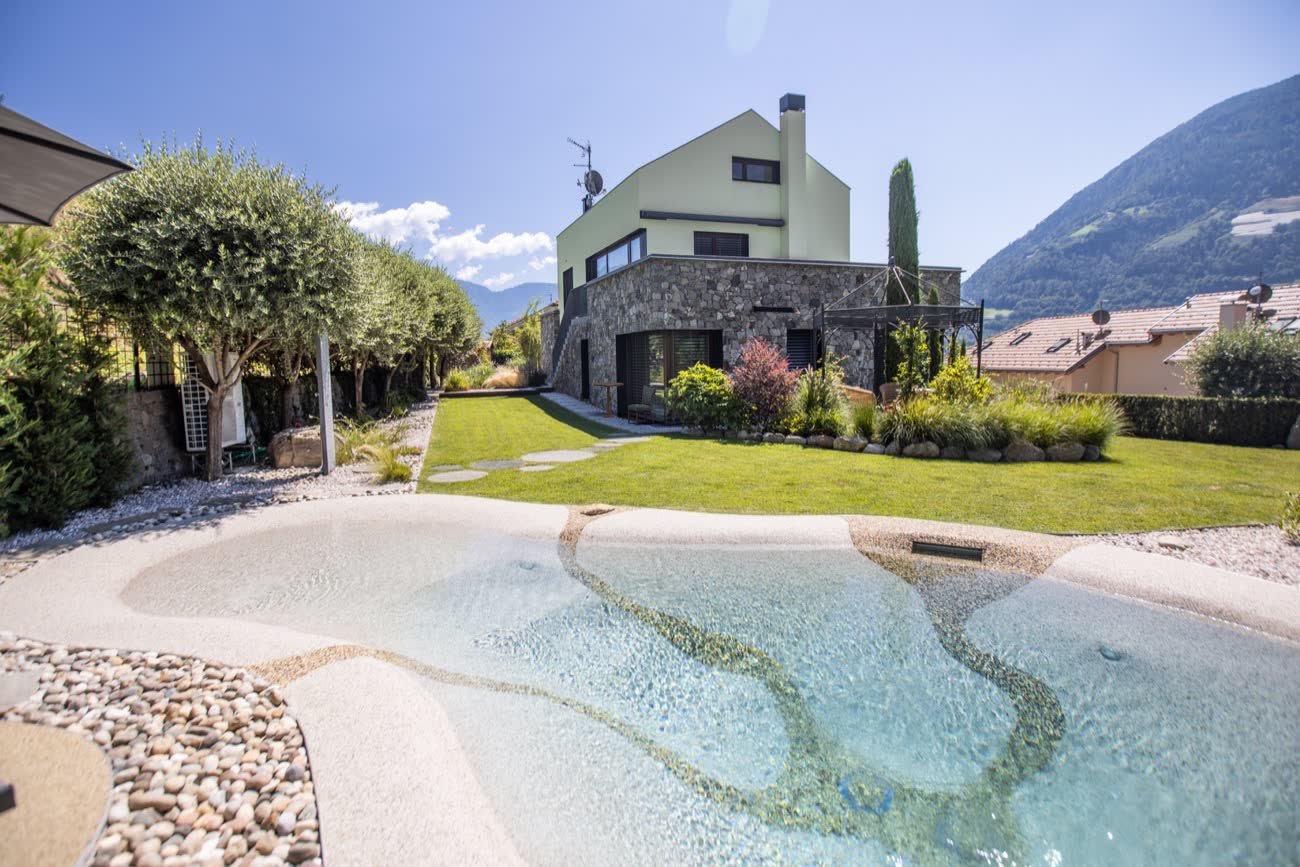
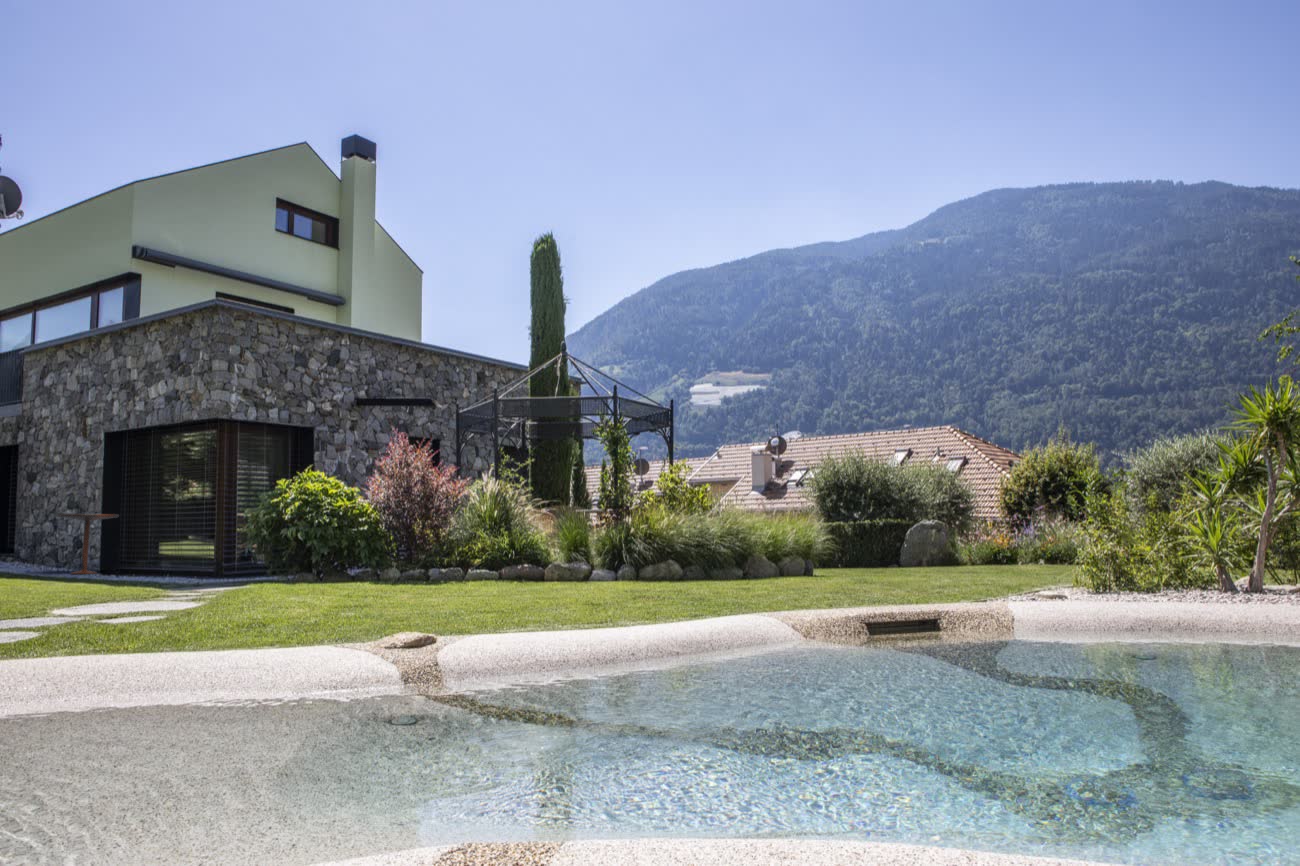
chair: present [628,386,656,425] -> none [148,512,206,577]

